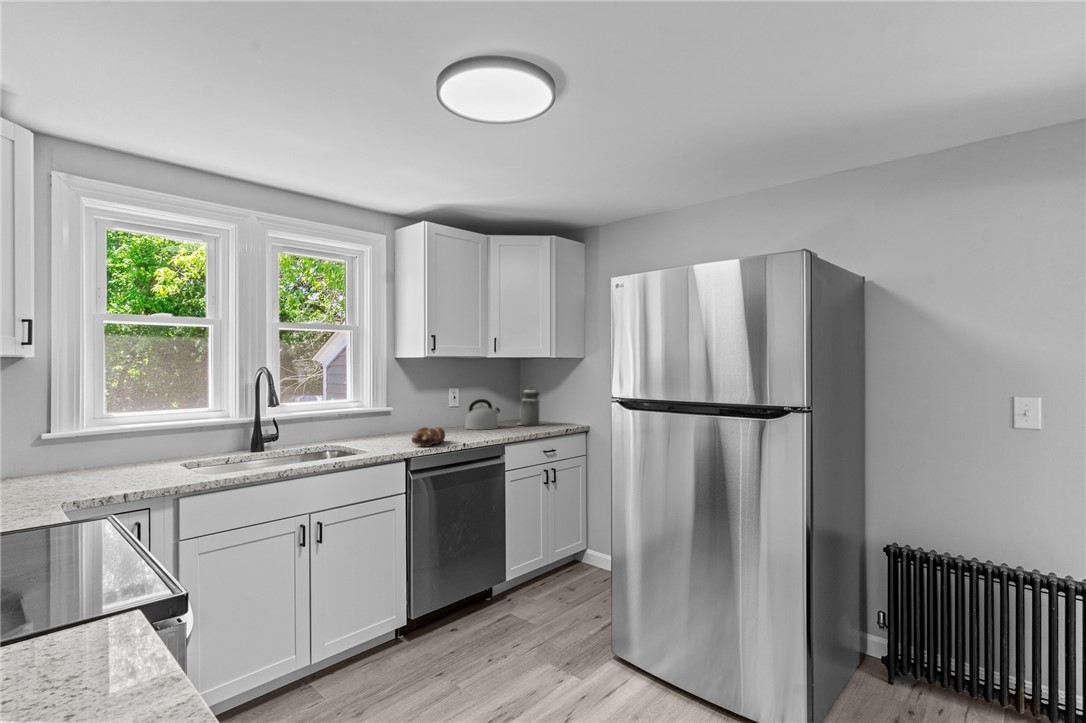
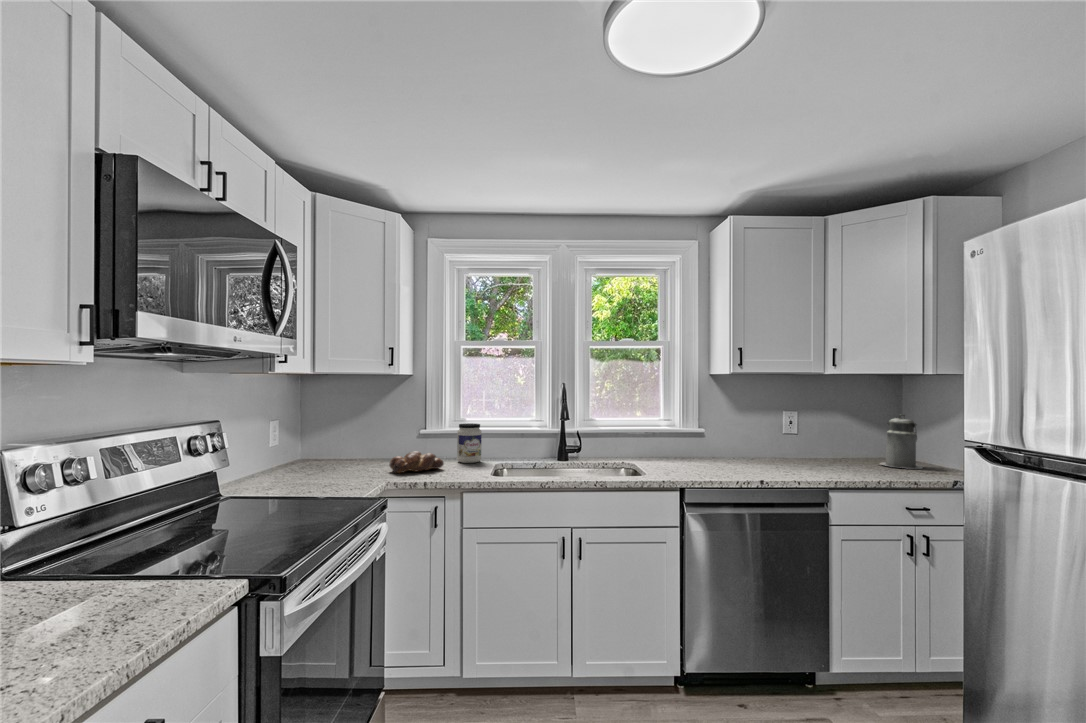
kettle: present [465,399,500,430] -> none [800,427,851,466]
jar: none [118,419,154,469] -> present [457,423,482,463]
bread loaf: present [412,427,445,447] -> present [389,451,444,473]

